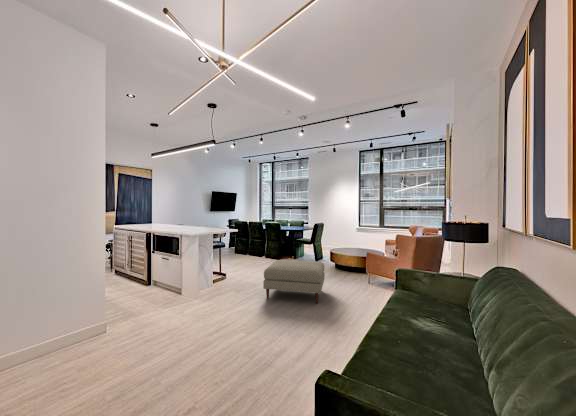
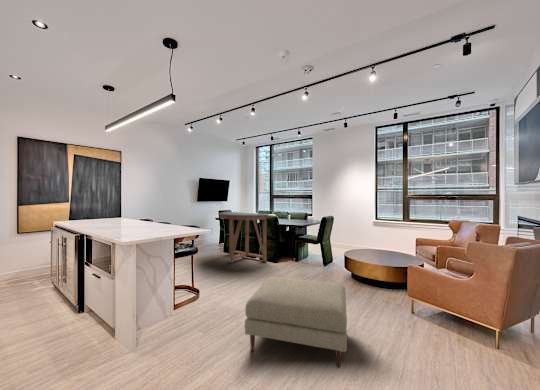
console table: none [232,220,274,260] -> present [219,212,268,263]

